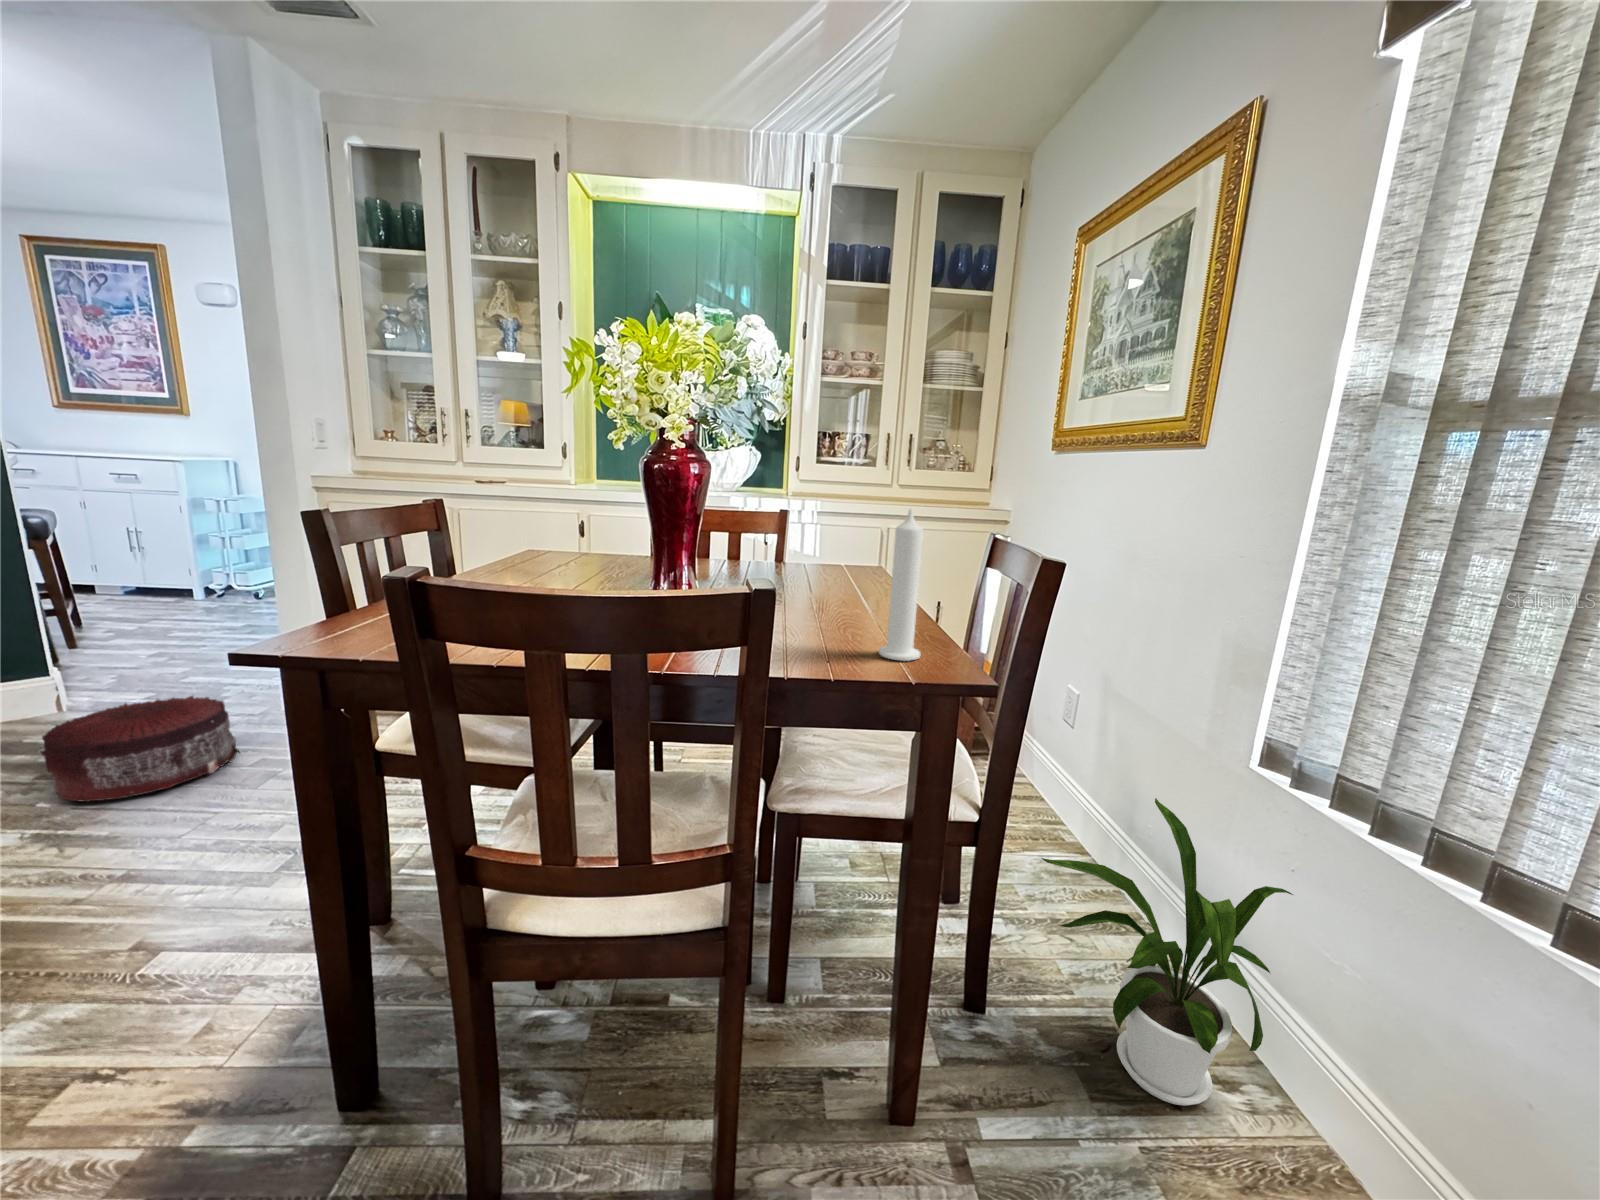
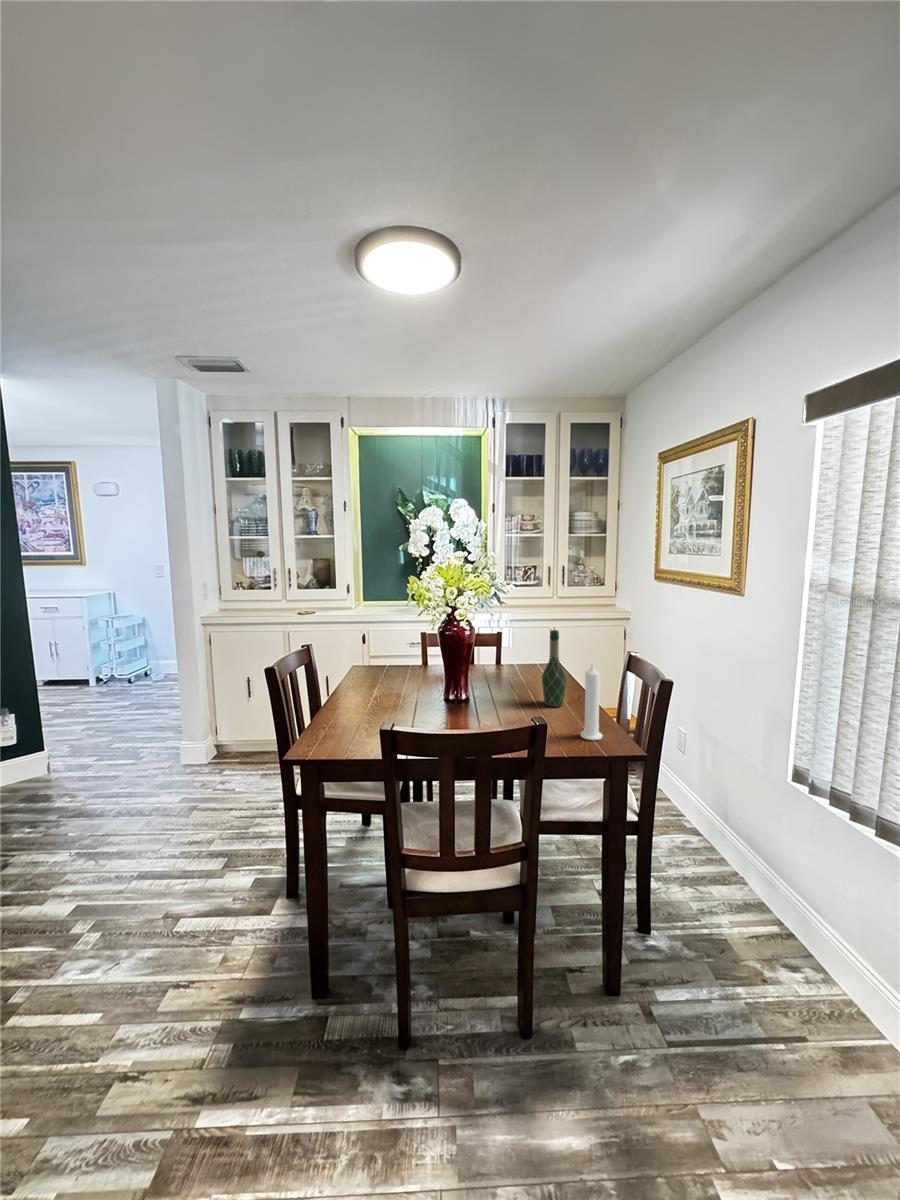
wine bottle: none [830,474,874,615] -> present [542,630,567,707]
pouf: present [41,696,239,802] -> none [69,759,170,831]
house plant: present [1042,798,1293,1106] -> none [674,803,817,981]

